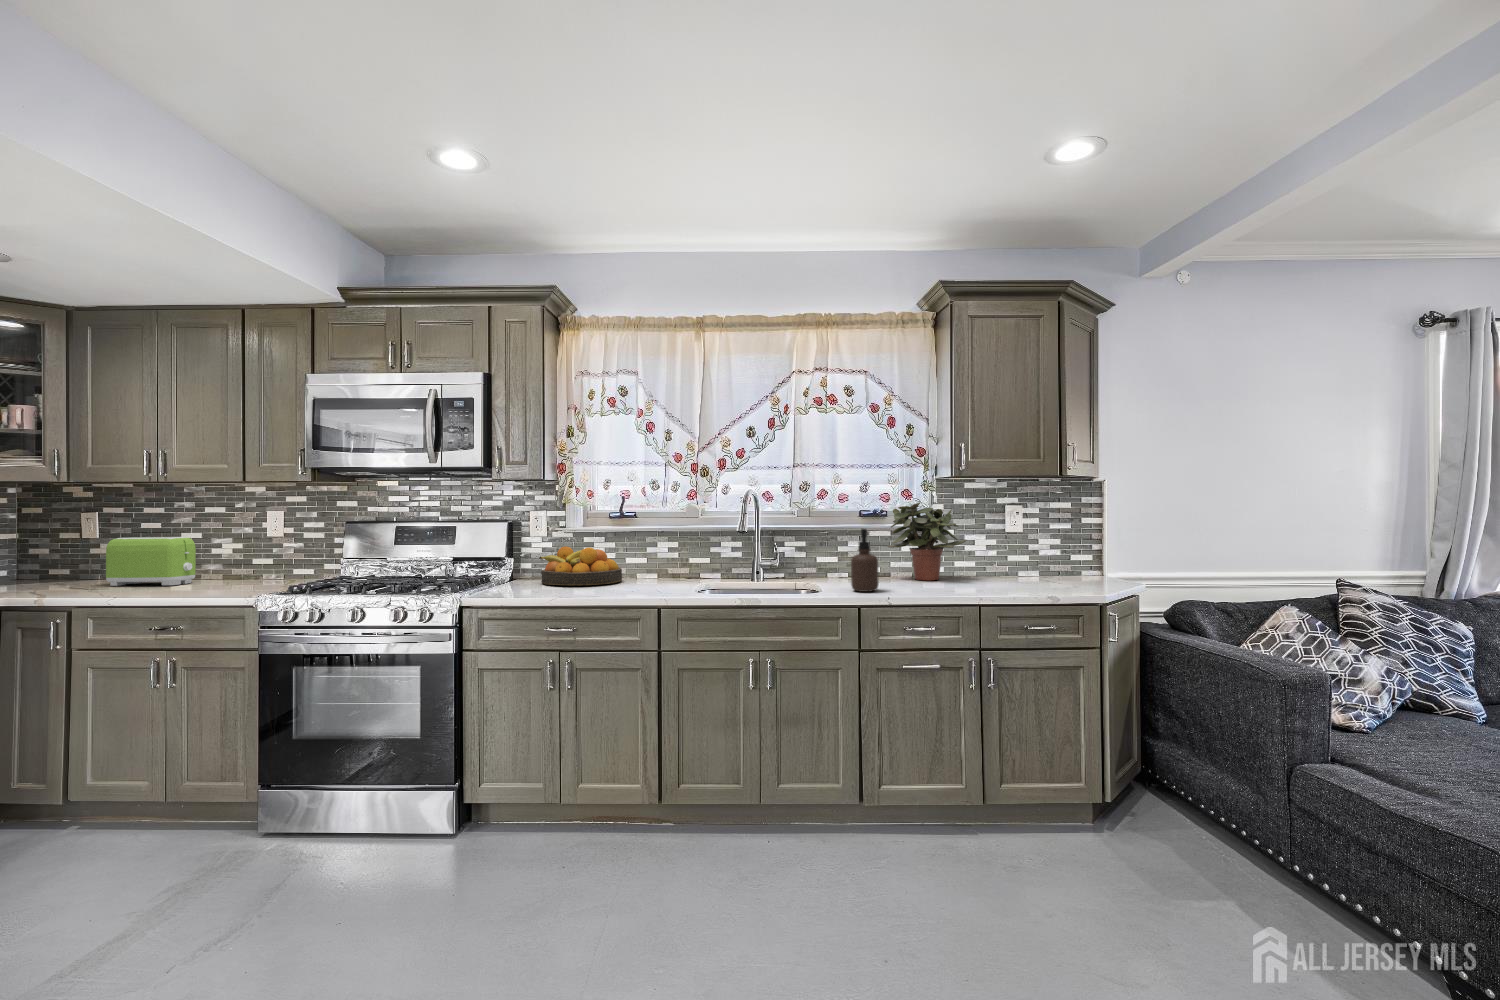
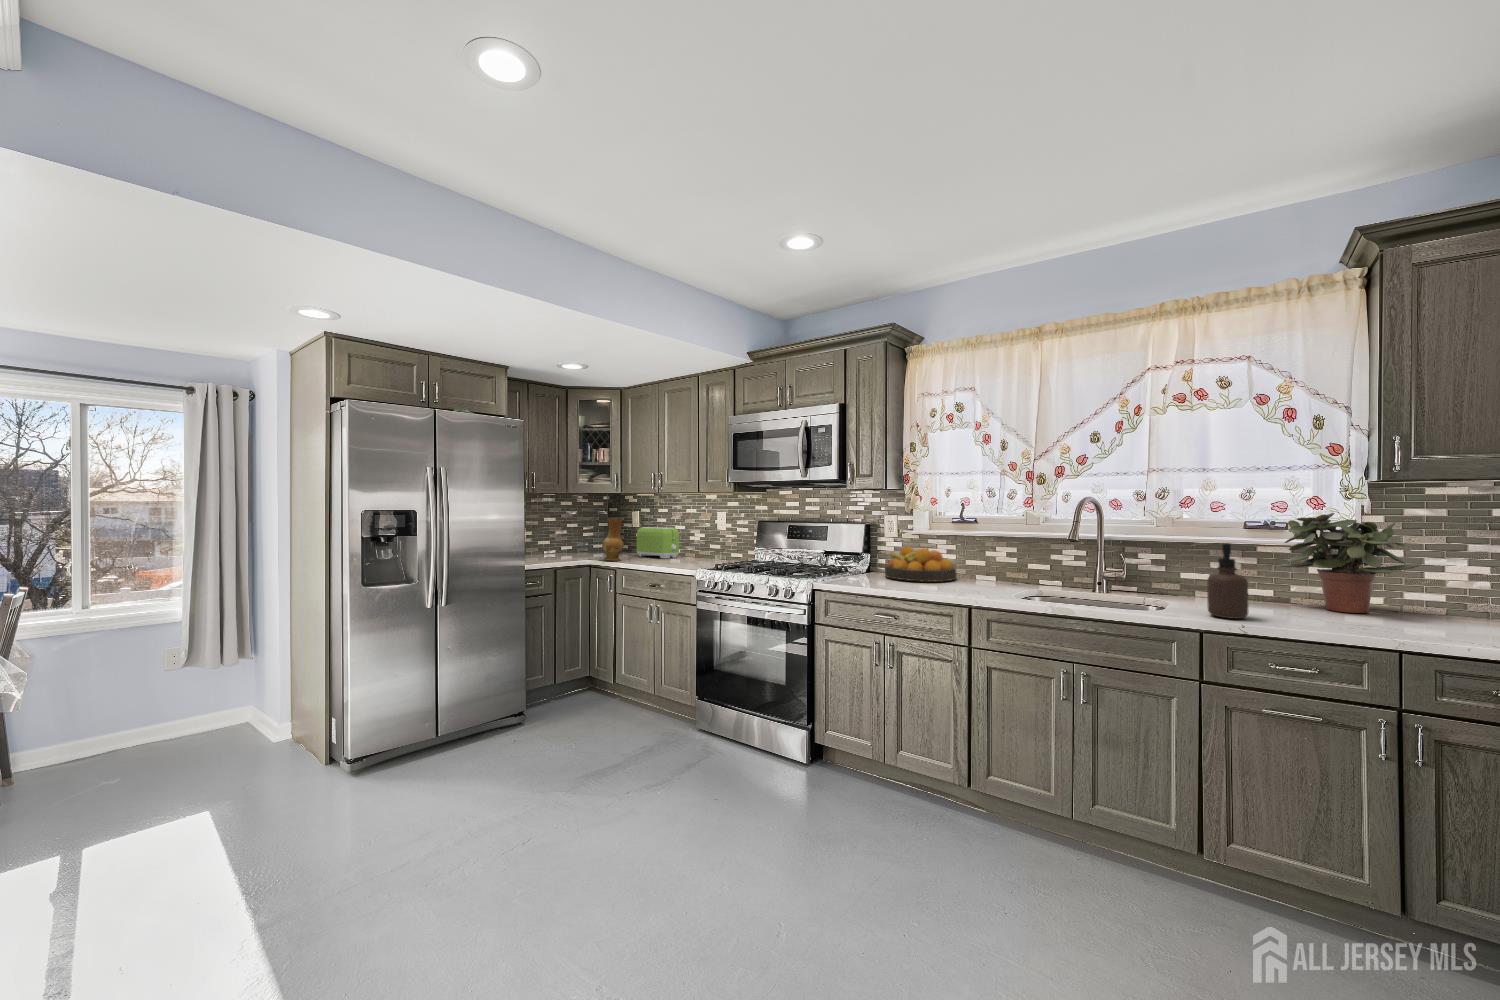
ceramic jug: none [42,524,89,595] -> present [602,518,624,561]

